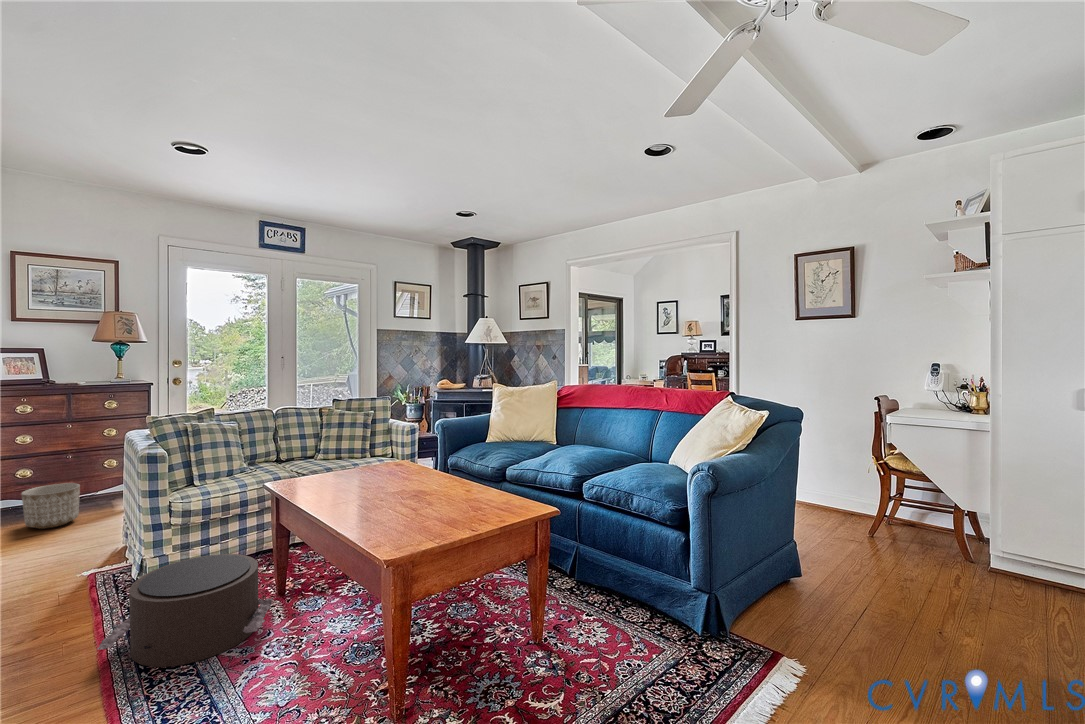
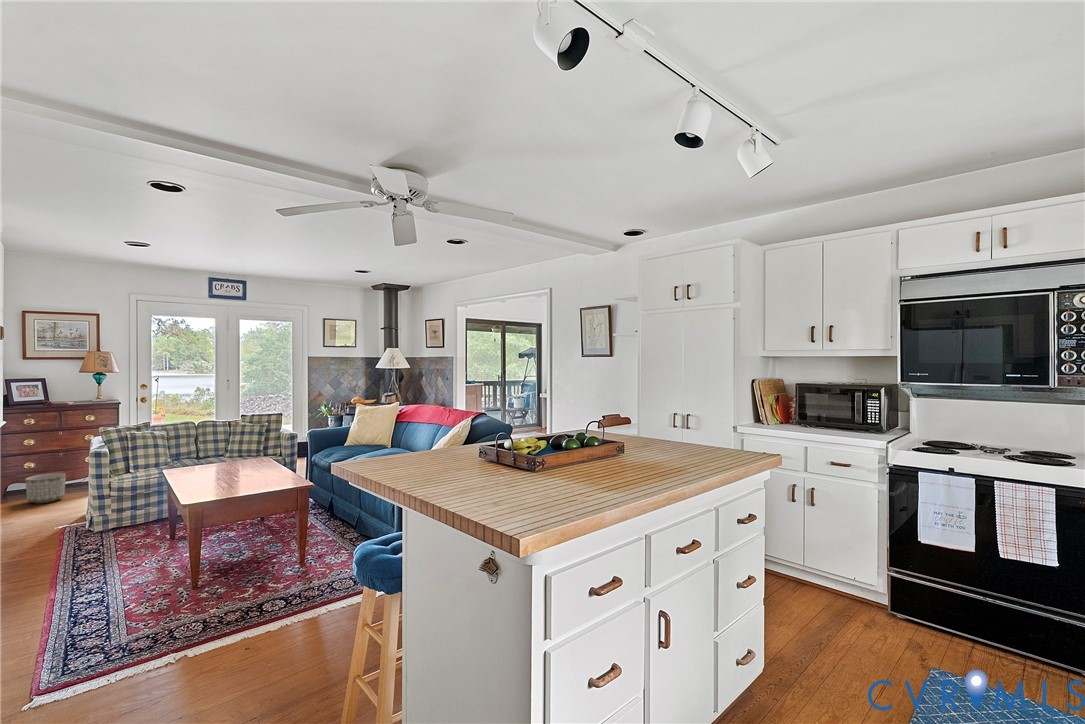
pouf: present [97,554,273,667] -> none [50,512,163,570]

